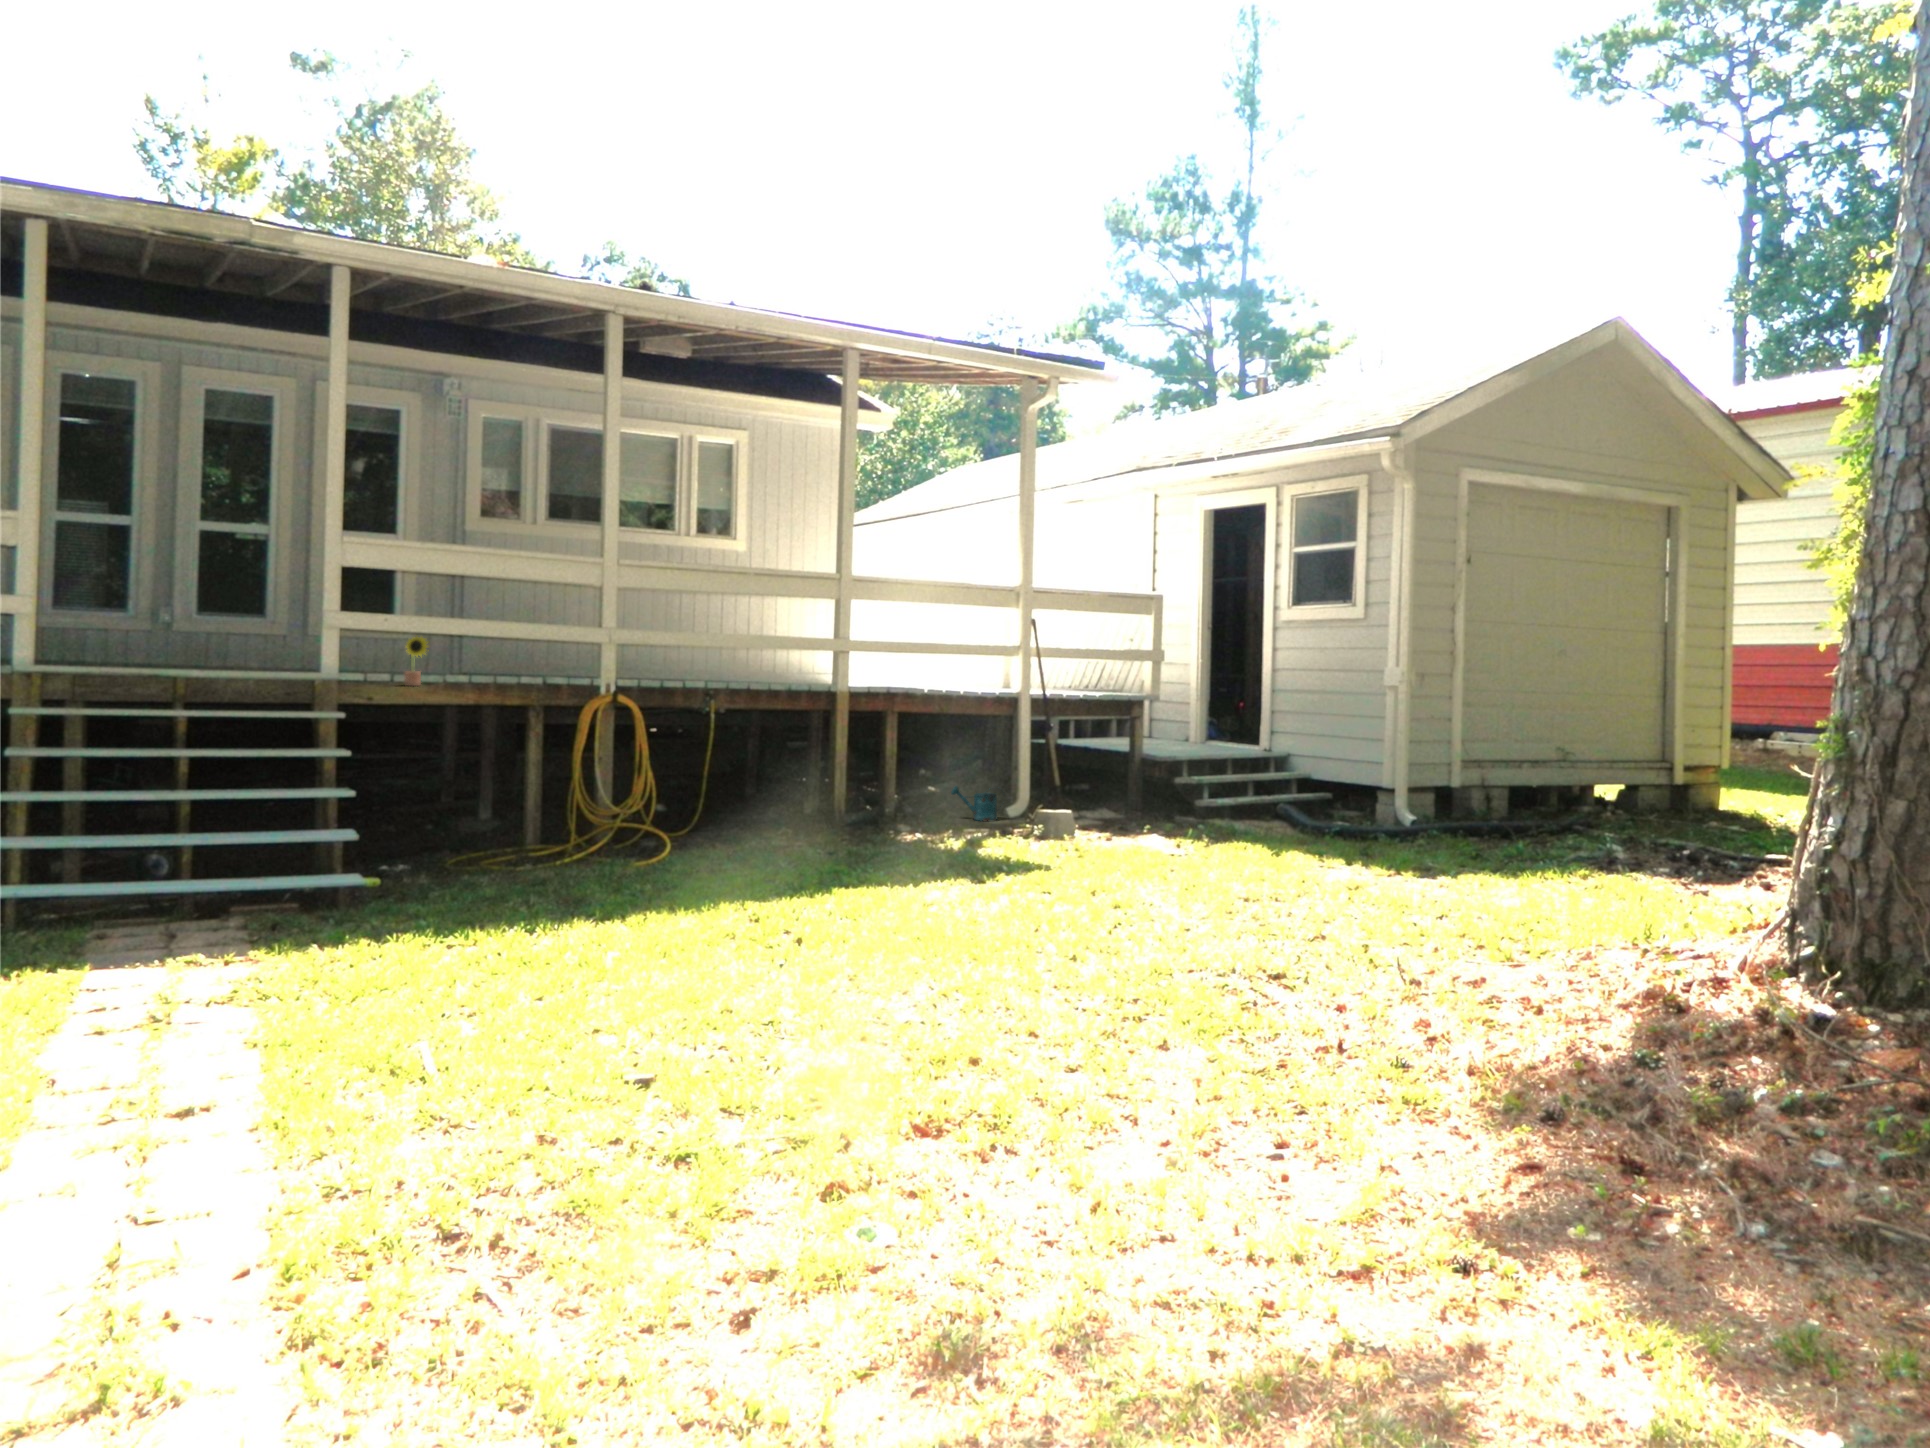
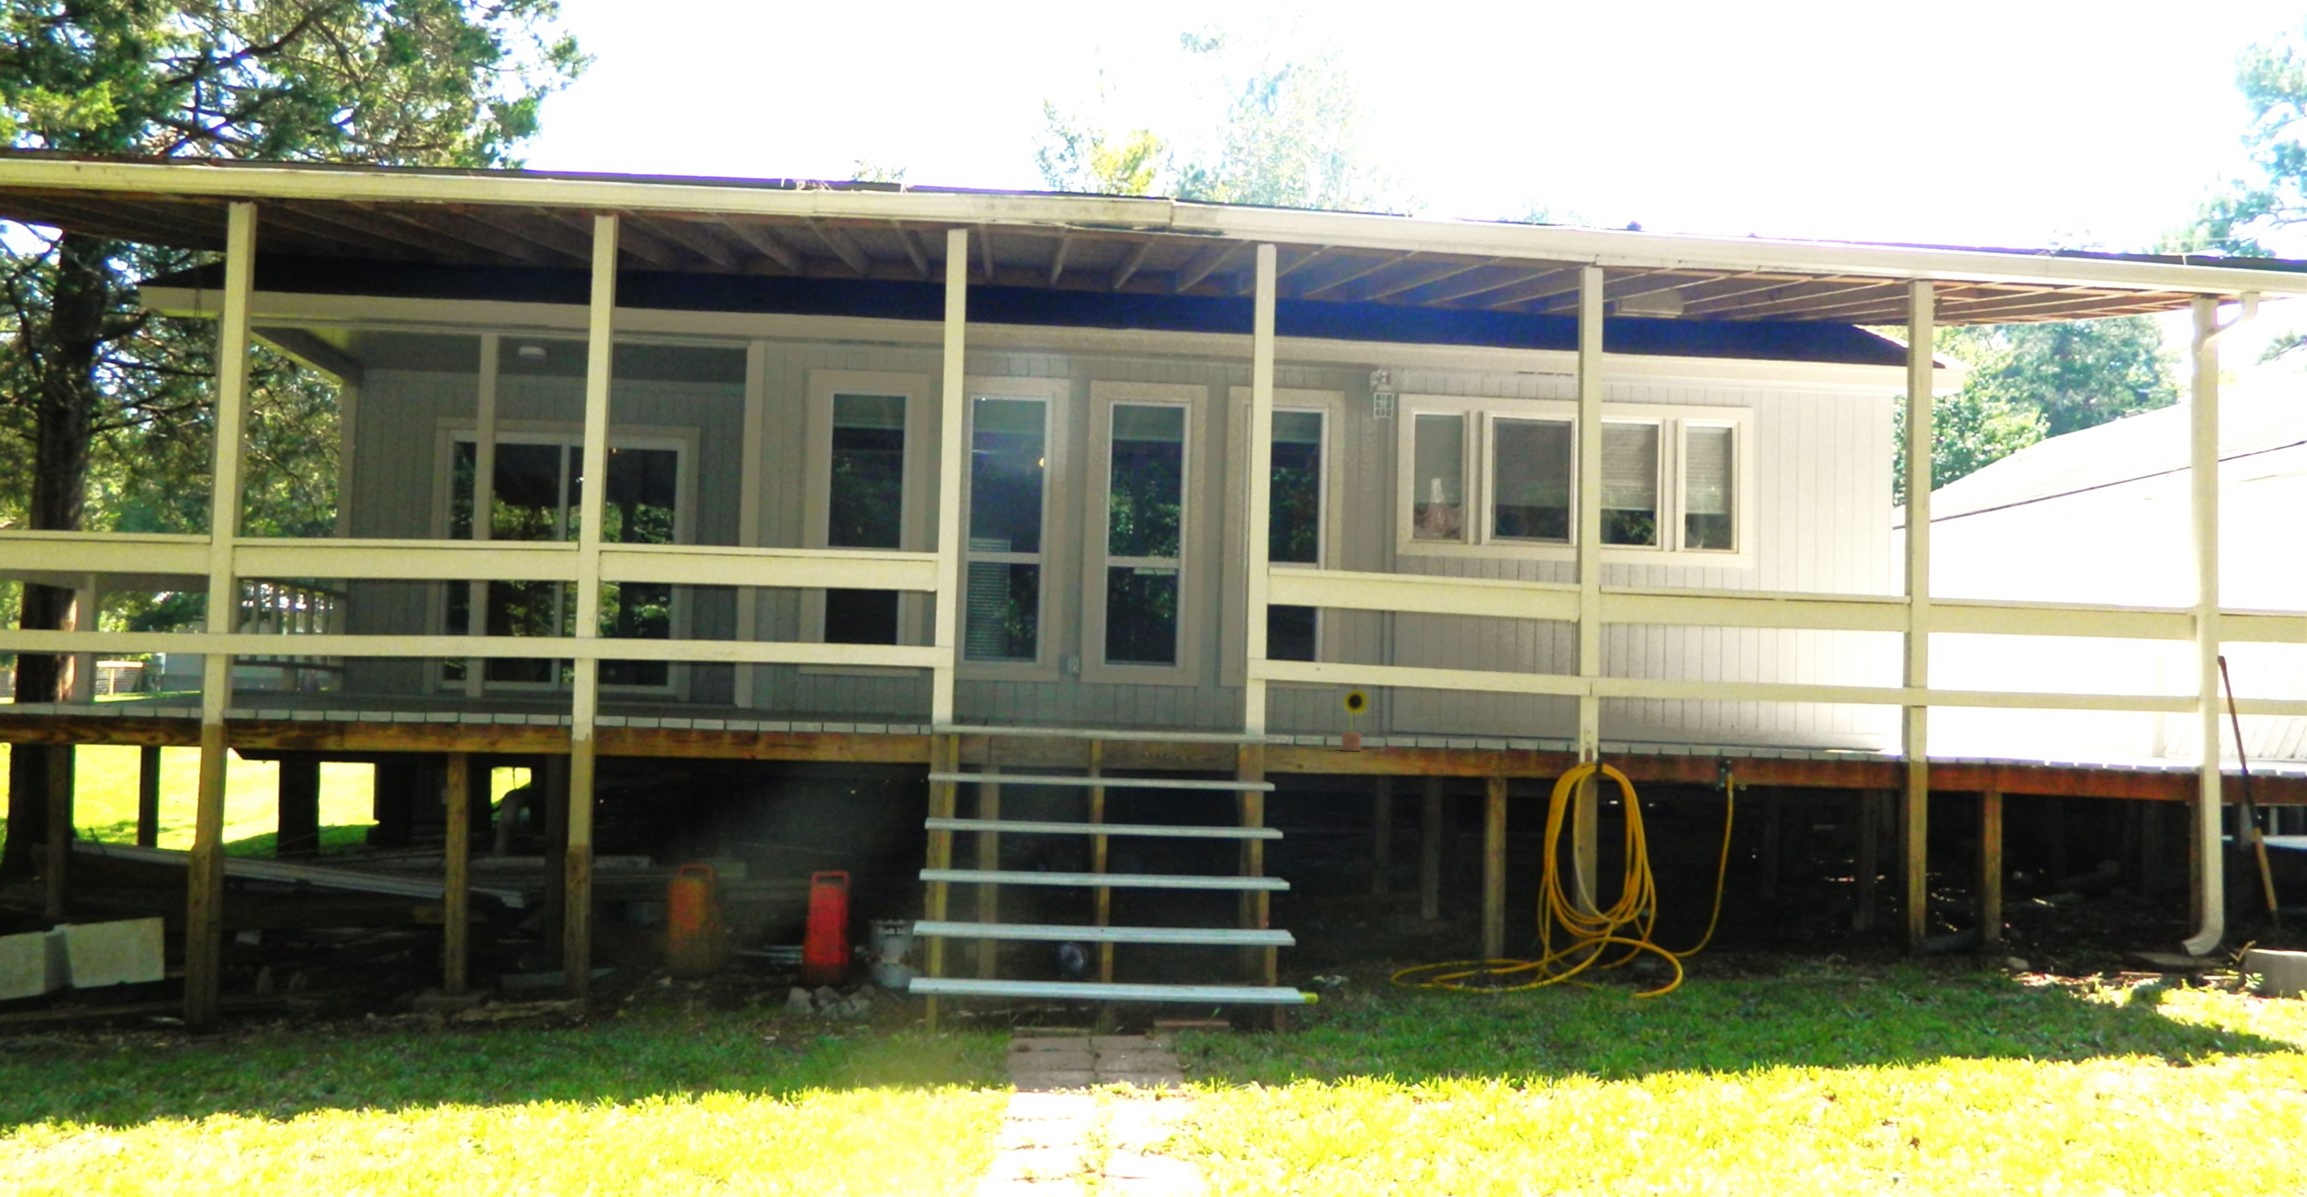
watering can: present [951,786,997,821] -> none [2097,903,2190,961]

